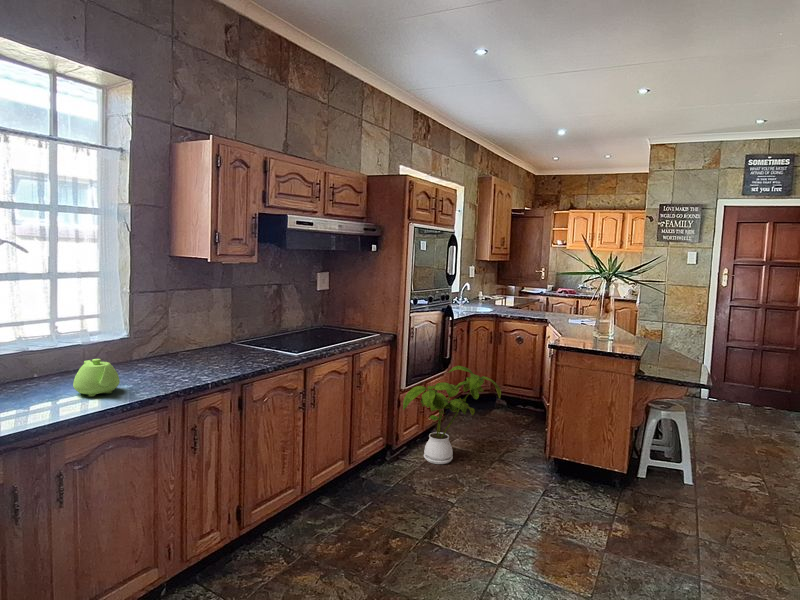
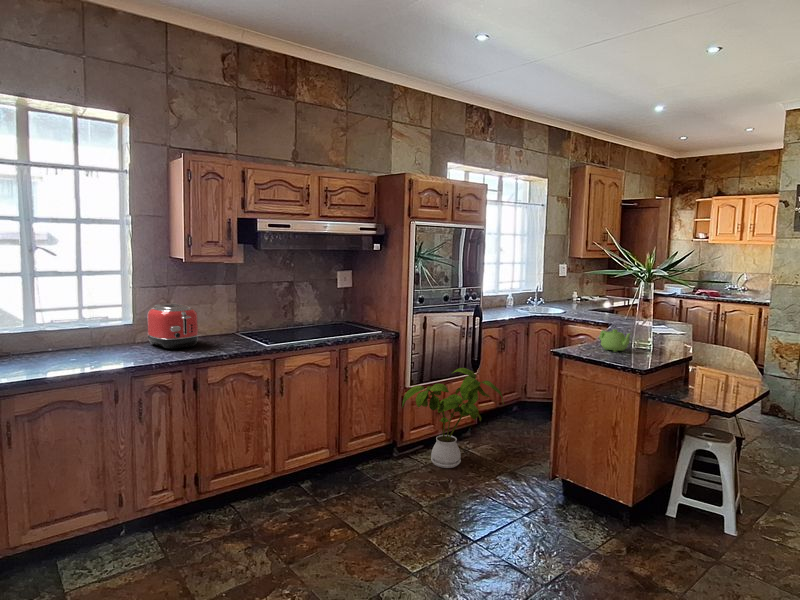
toaster: none [153,311,220,365] -> present [147,303,199,349]
teapot: present [73,359,120,397] -> present [599,329,631,352]

